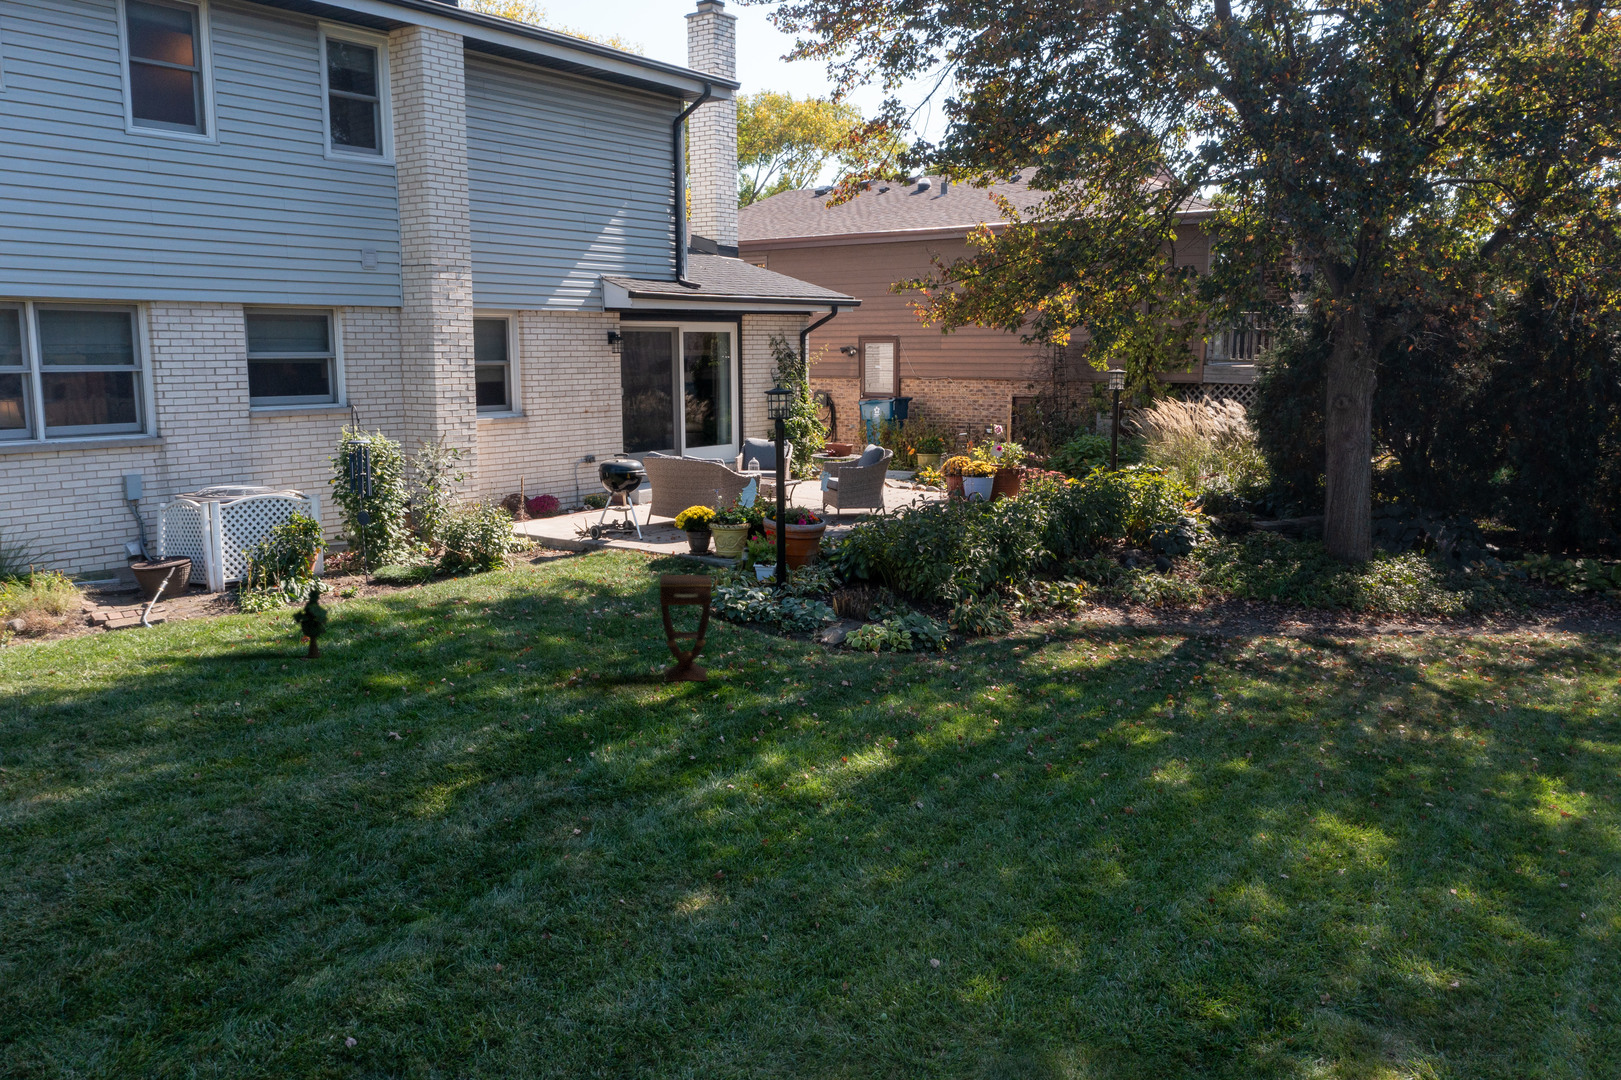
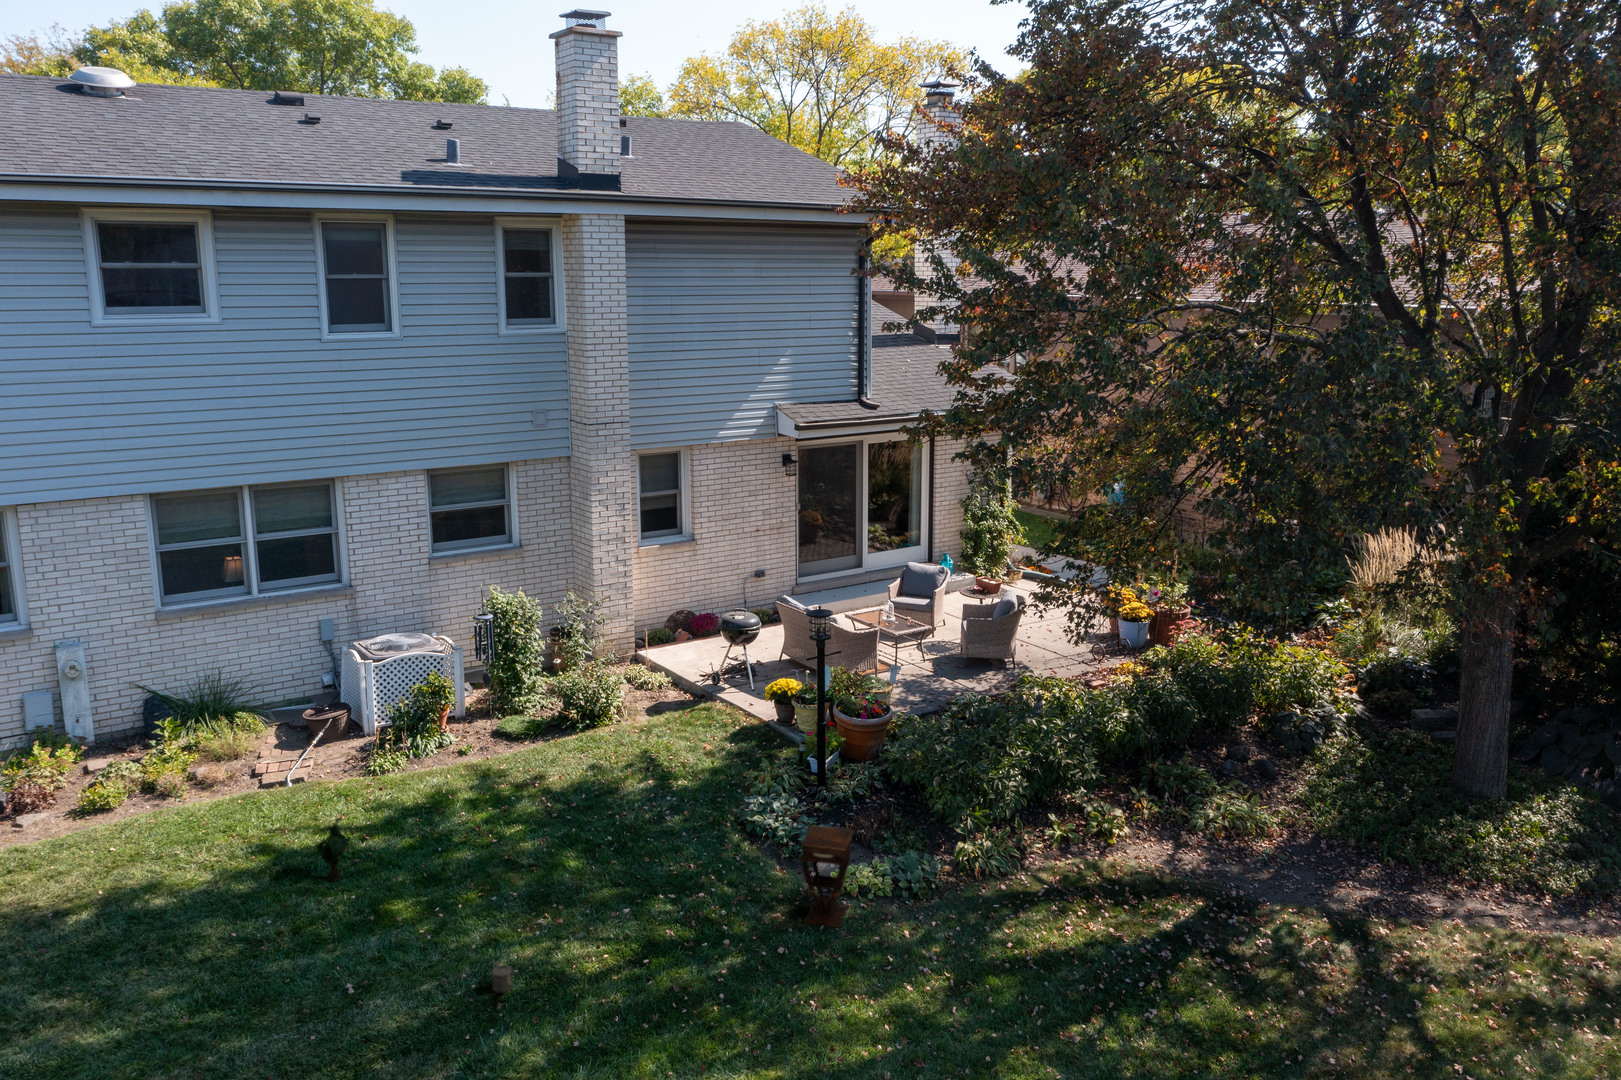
side table: present [660,575,712,681] -> present [801,825,853,928]
watering can: none [583,670,624,696] -> present [492,962,514,993]

